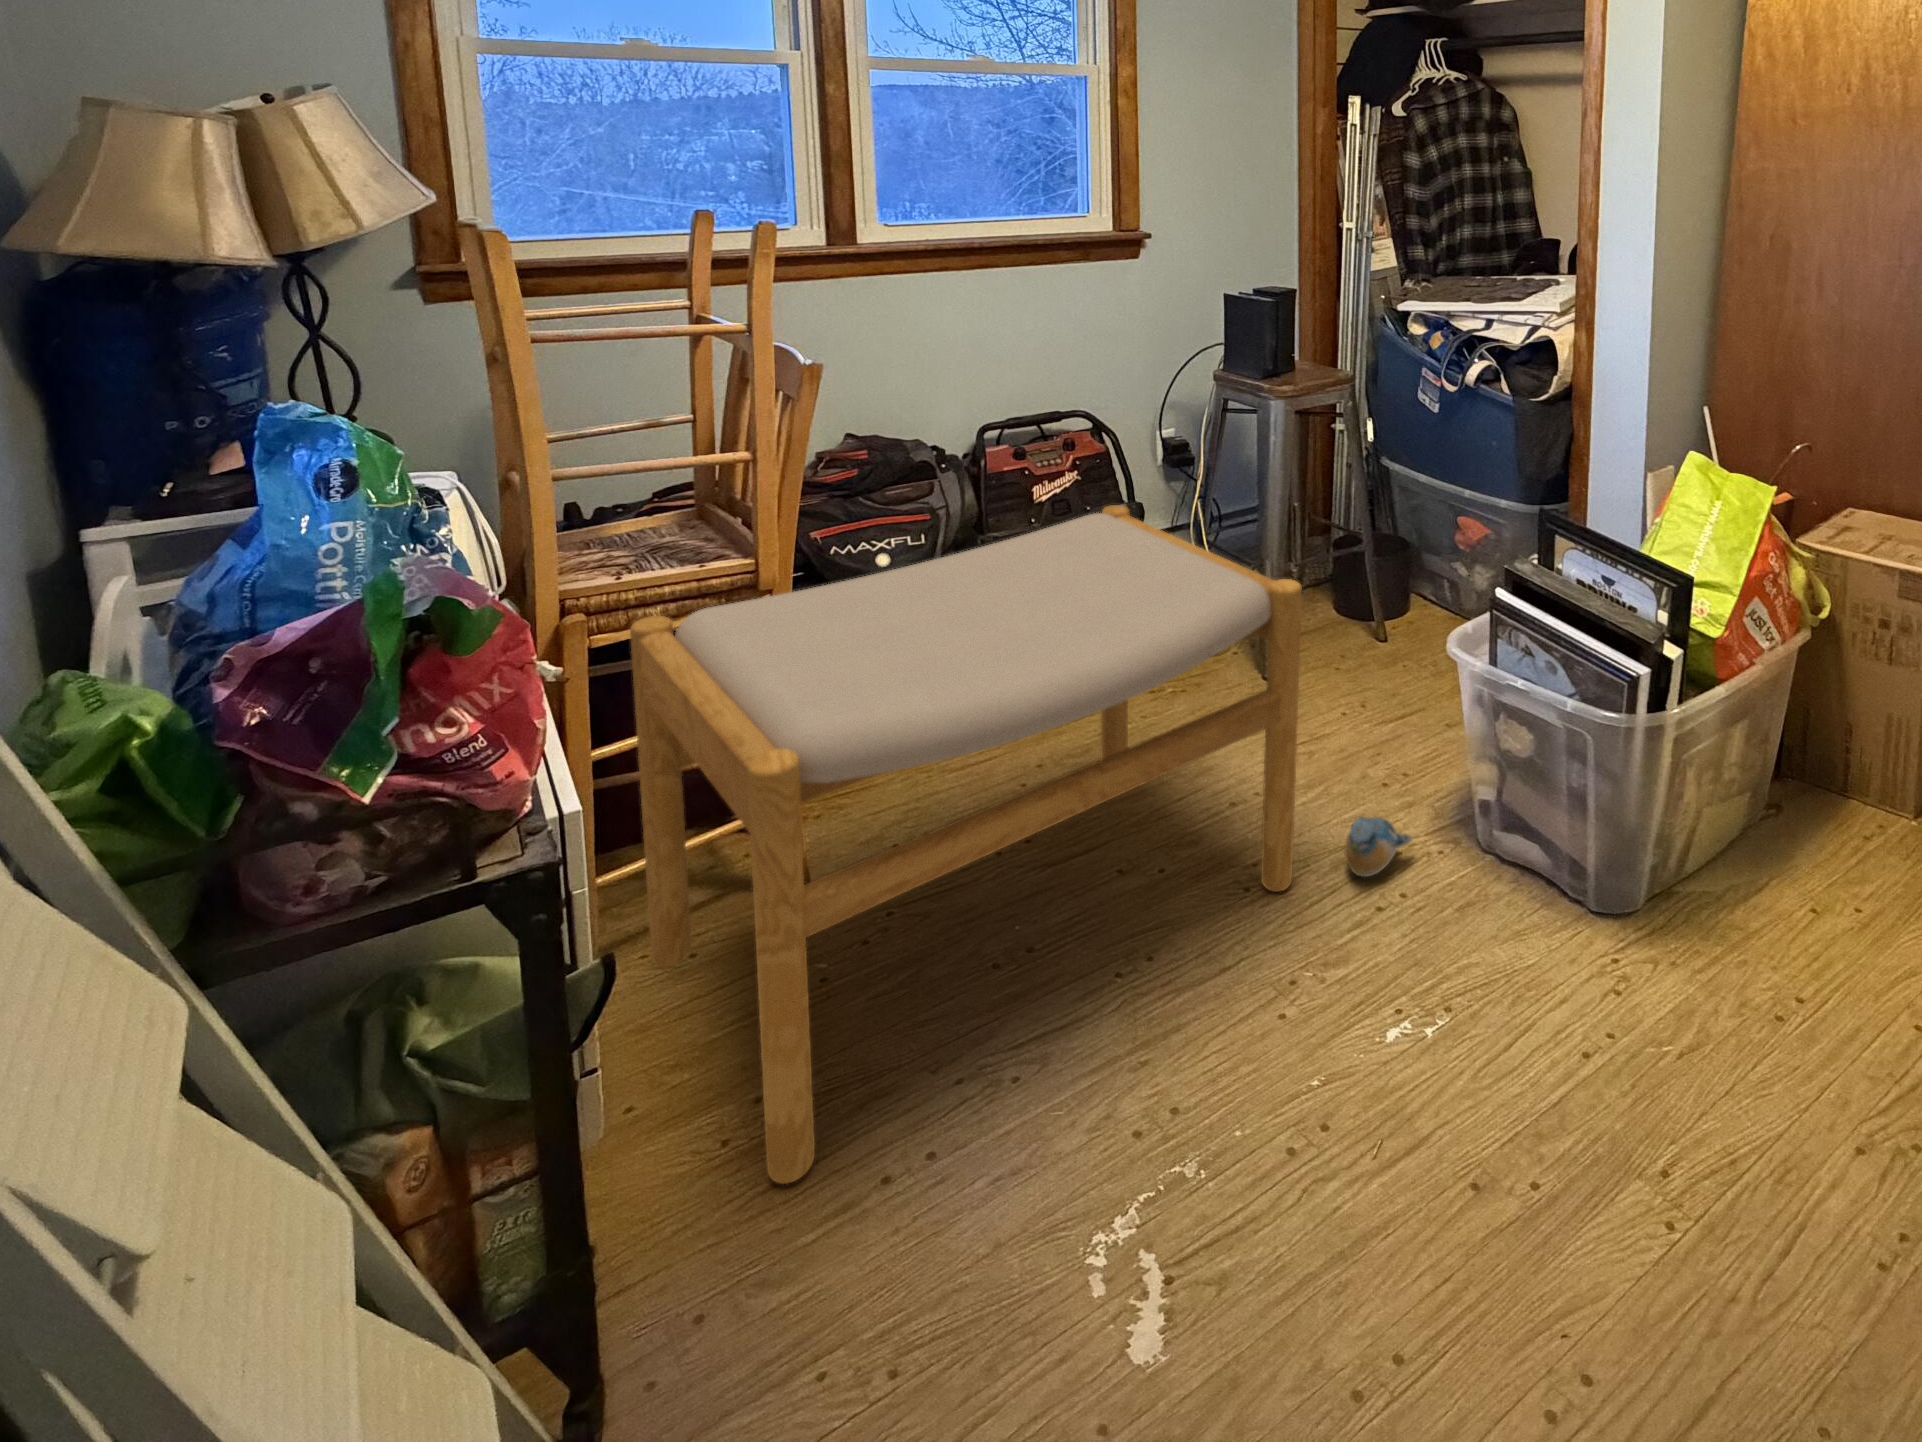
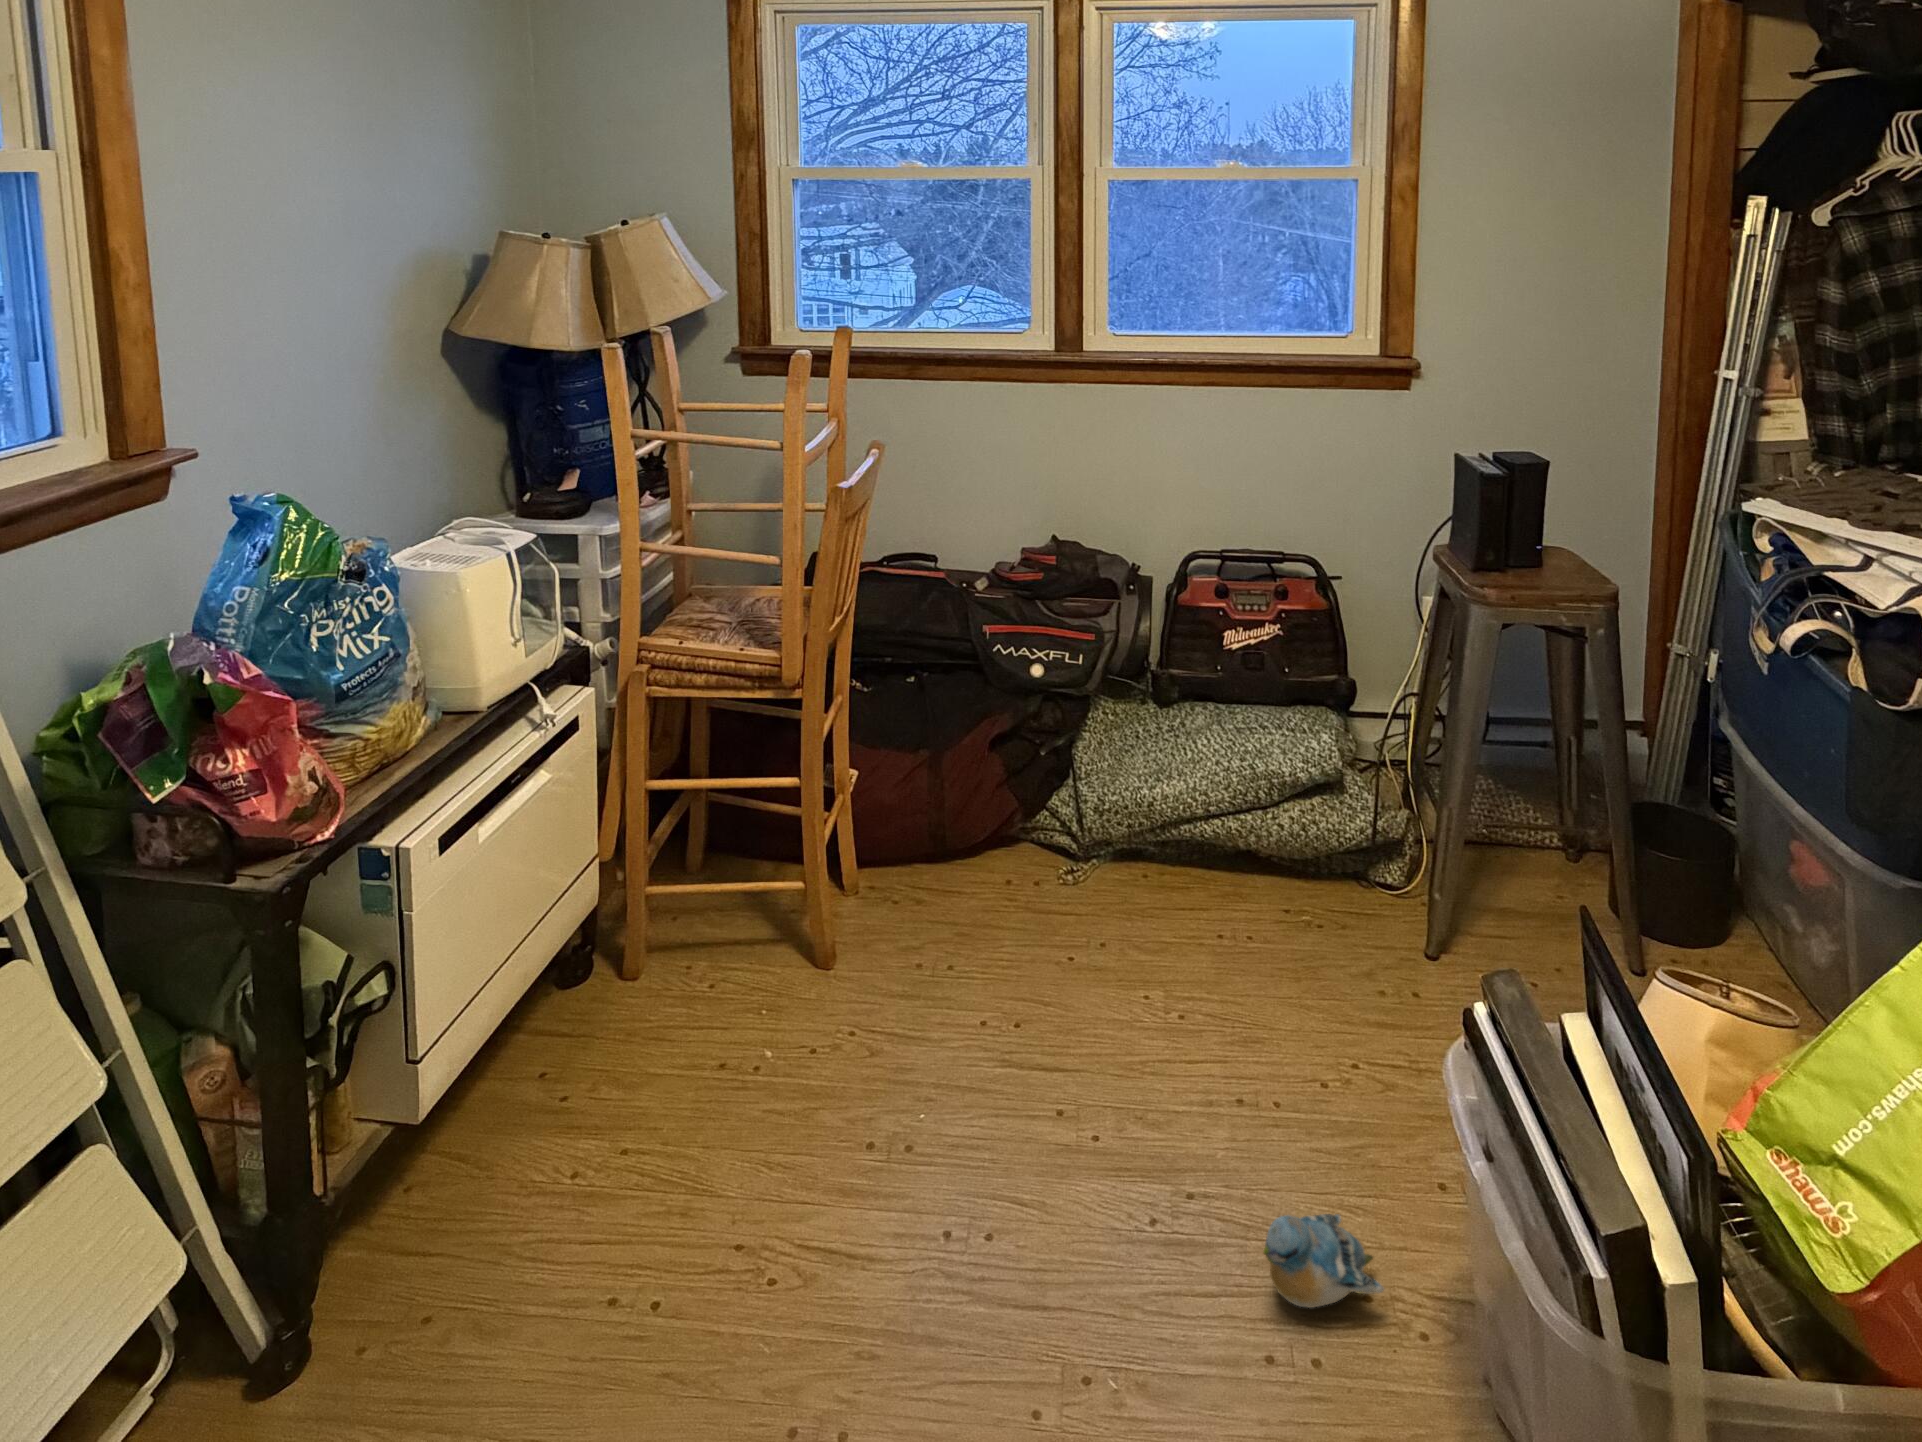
footstool: present [630,505,1302,1184] -> none [545,682,1217,1251]

